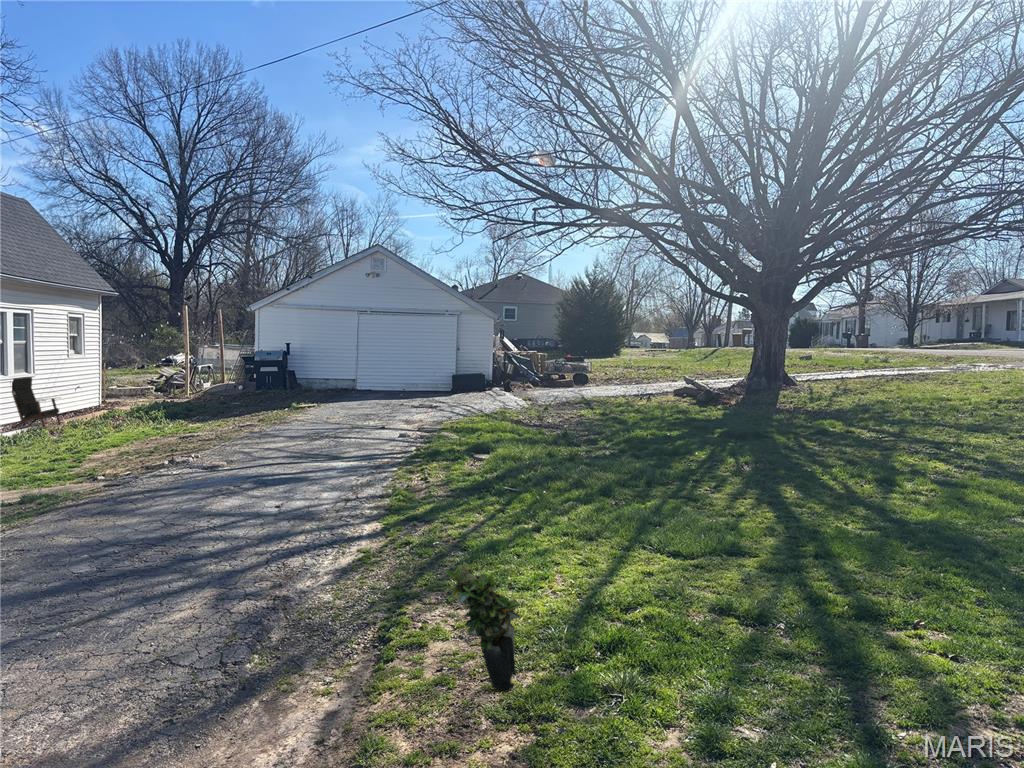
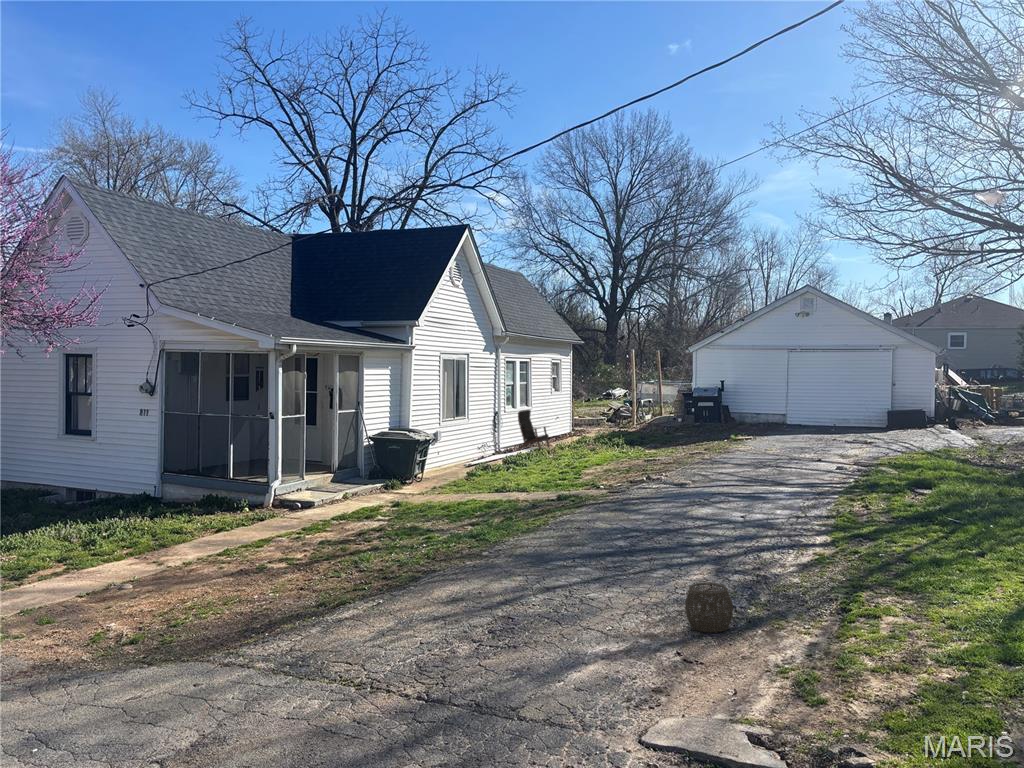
potted plant: present [445,562,521,692] -> none [897,554,961,651]
woven basket: none [125,639,209,728] -> present [685,583,733,633]

